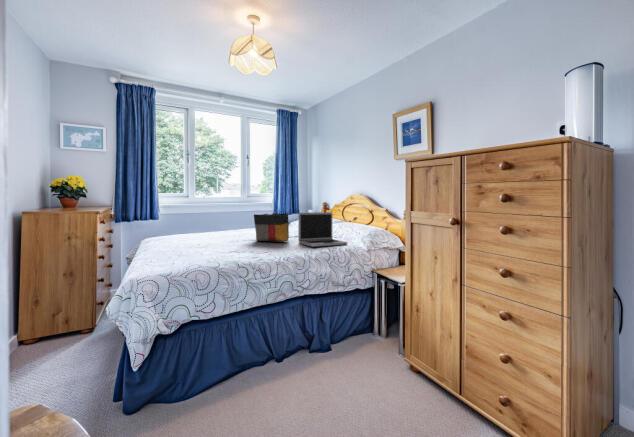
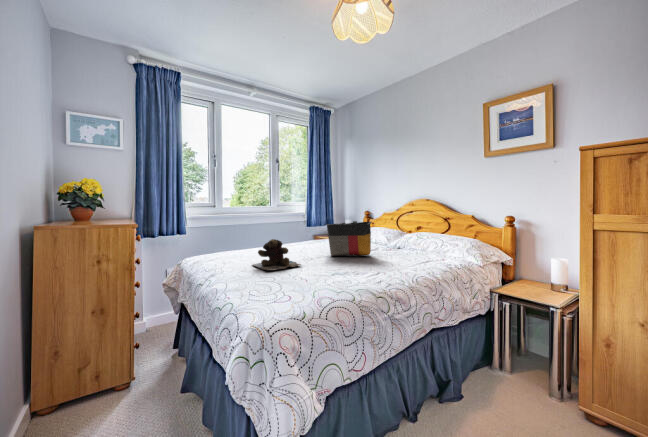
laptop: present [298,212,347,247] -> none [383,219,443,261]
teddy bear: none [184,225,219,249] -> present [253,239,301,270]

